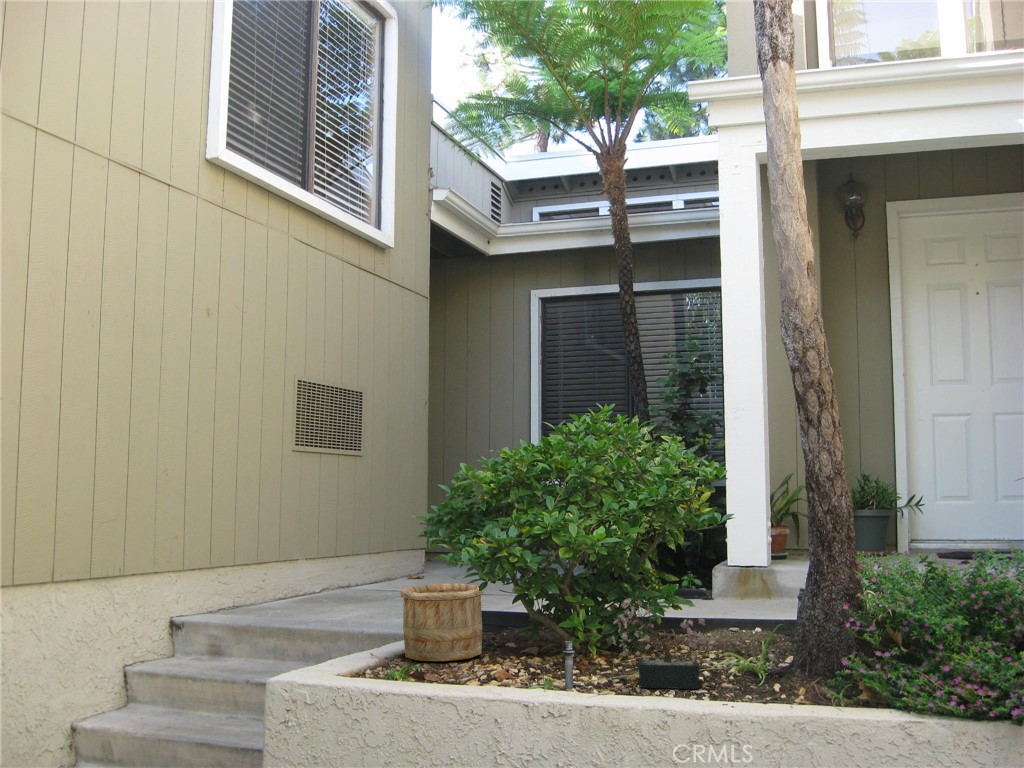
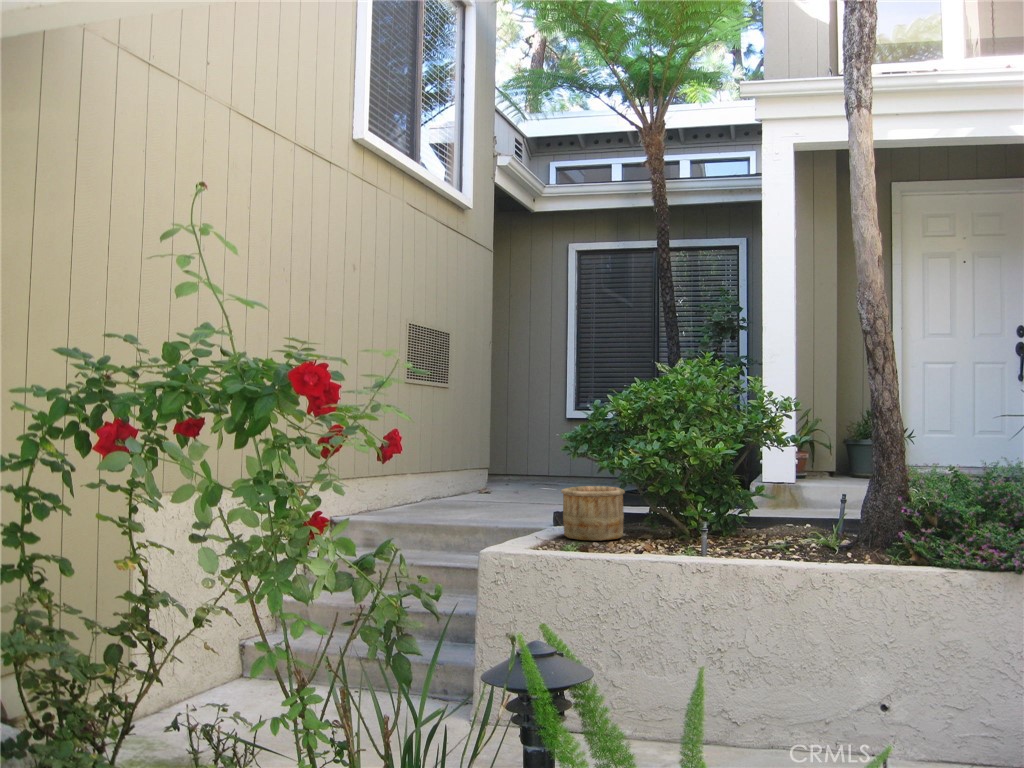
decorative plant: present [612,598,715,689] -> none [734,494,808,555]

